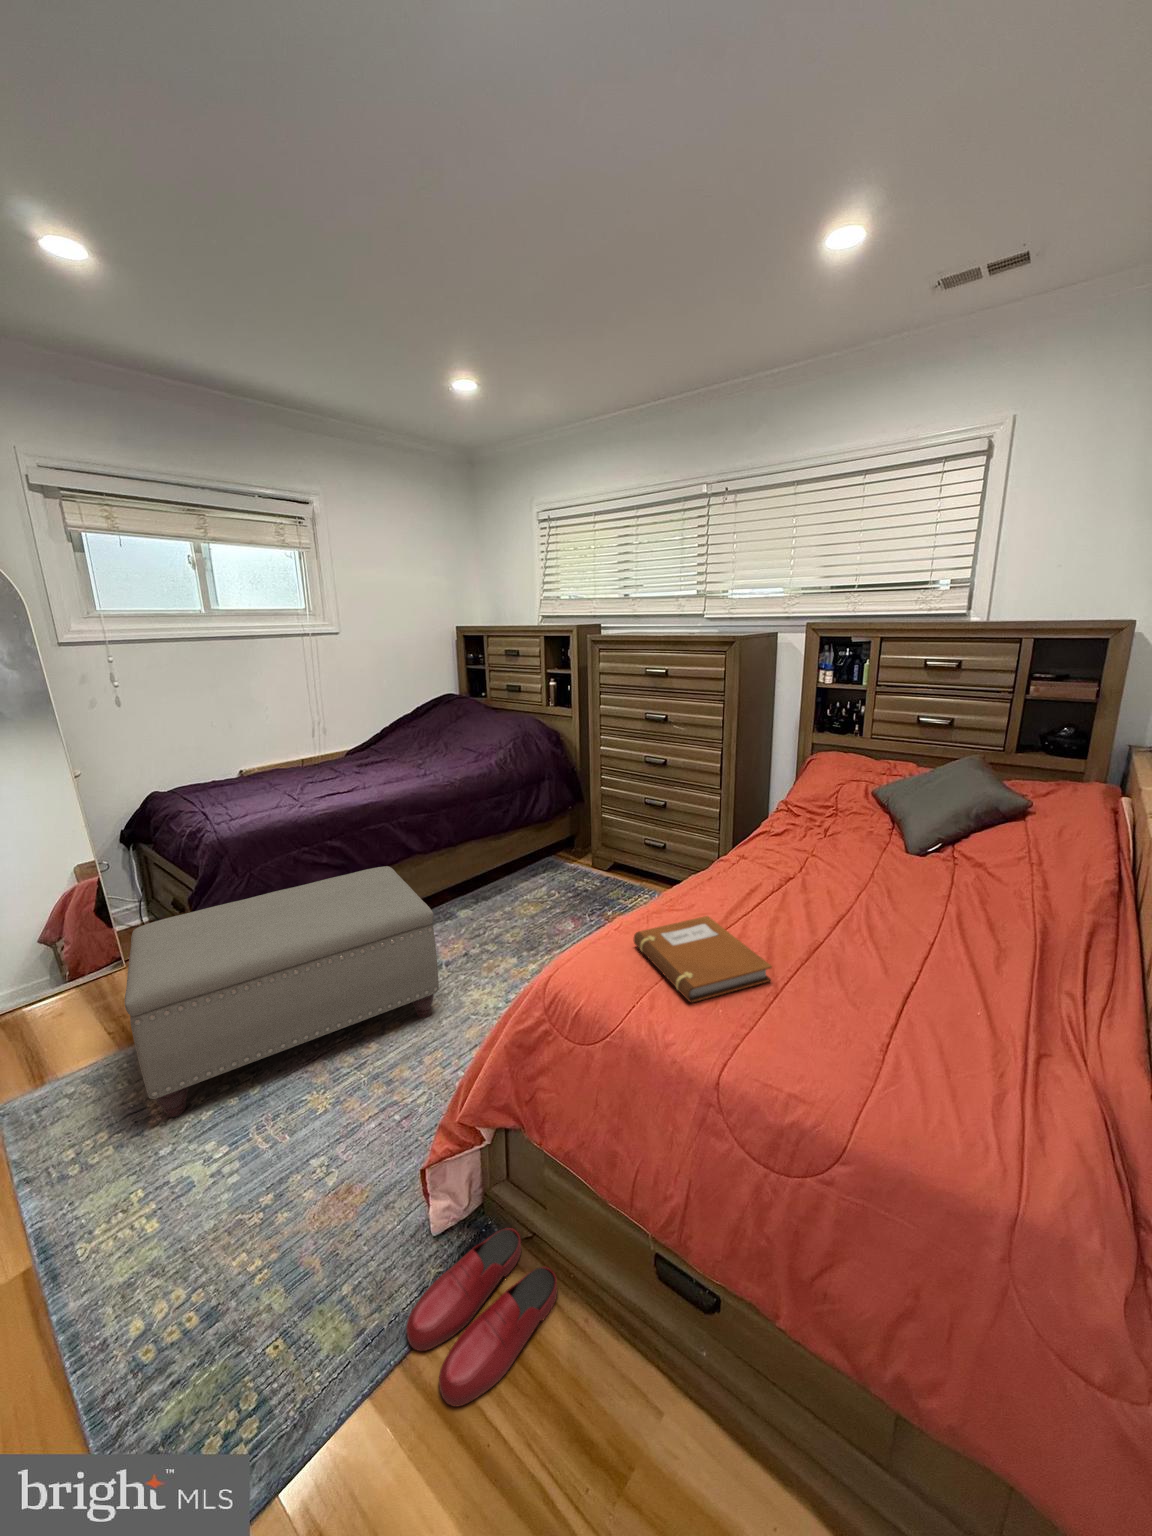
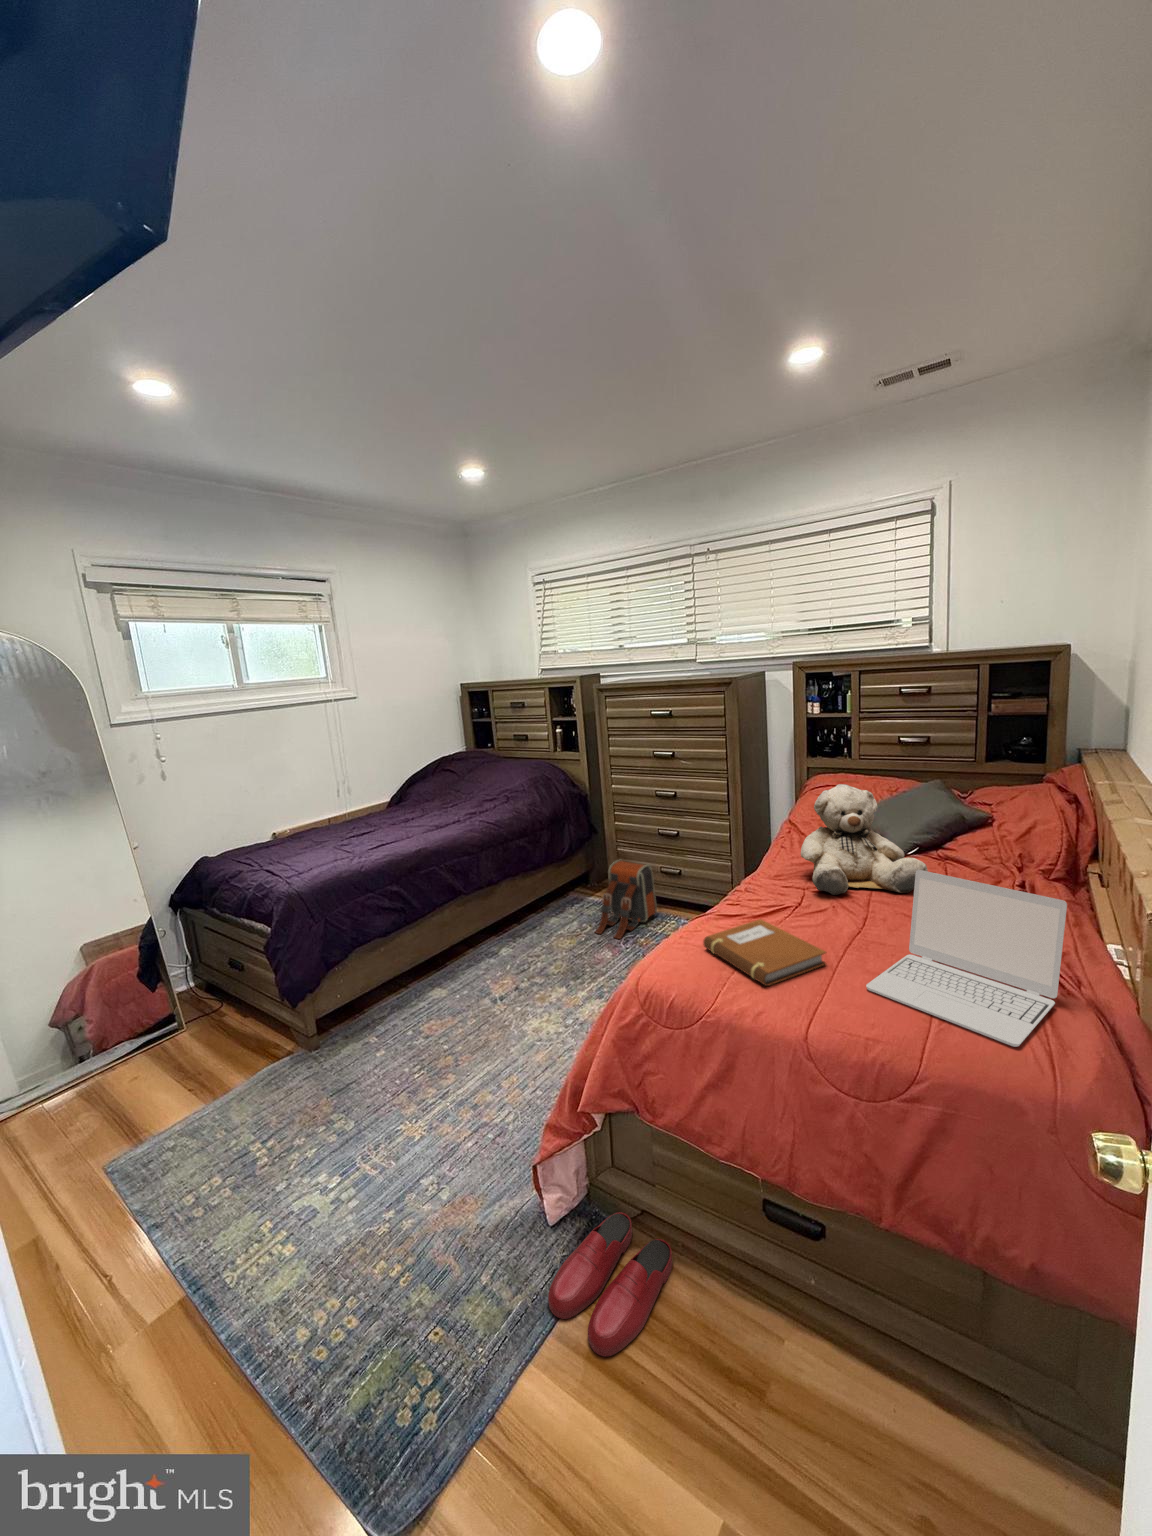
teddy bear: none [775,765,919,898] -> present [801,784,928,895]
backpack: none [564,825,634,910] -> present [595,860,657,939]
ottoman: present [125,866,439,1117] -> none [217,911,502,1159]
laptop: none [811,879,1079,1125] -> present [866,870,1067,1047]

